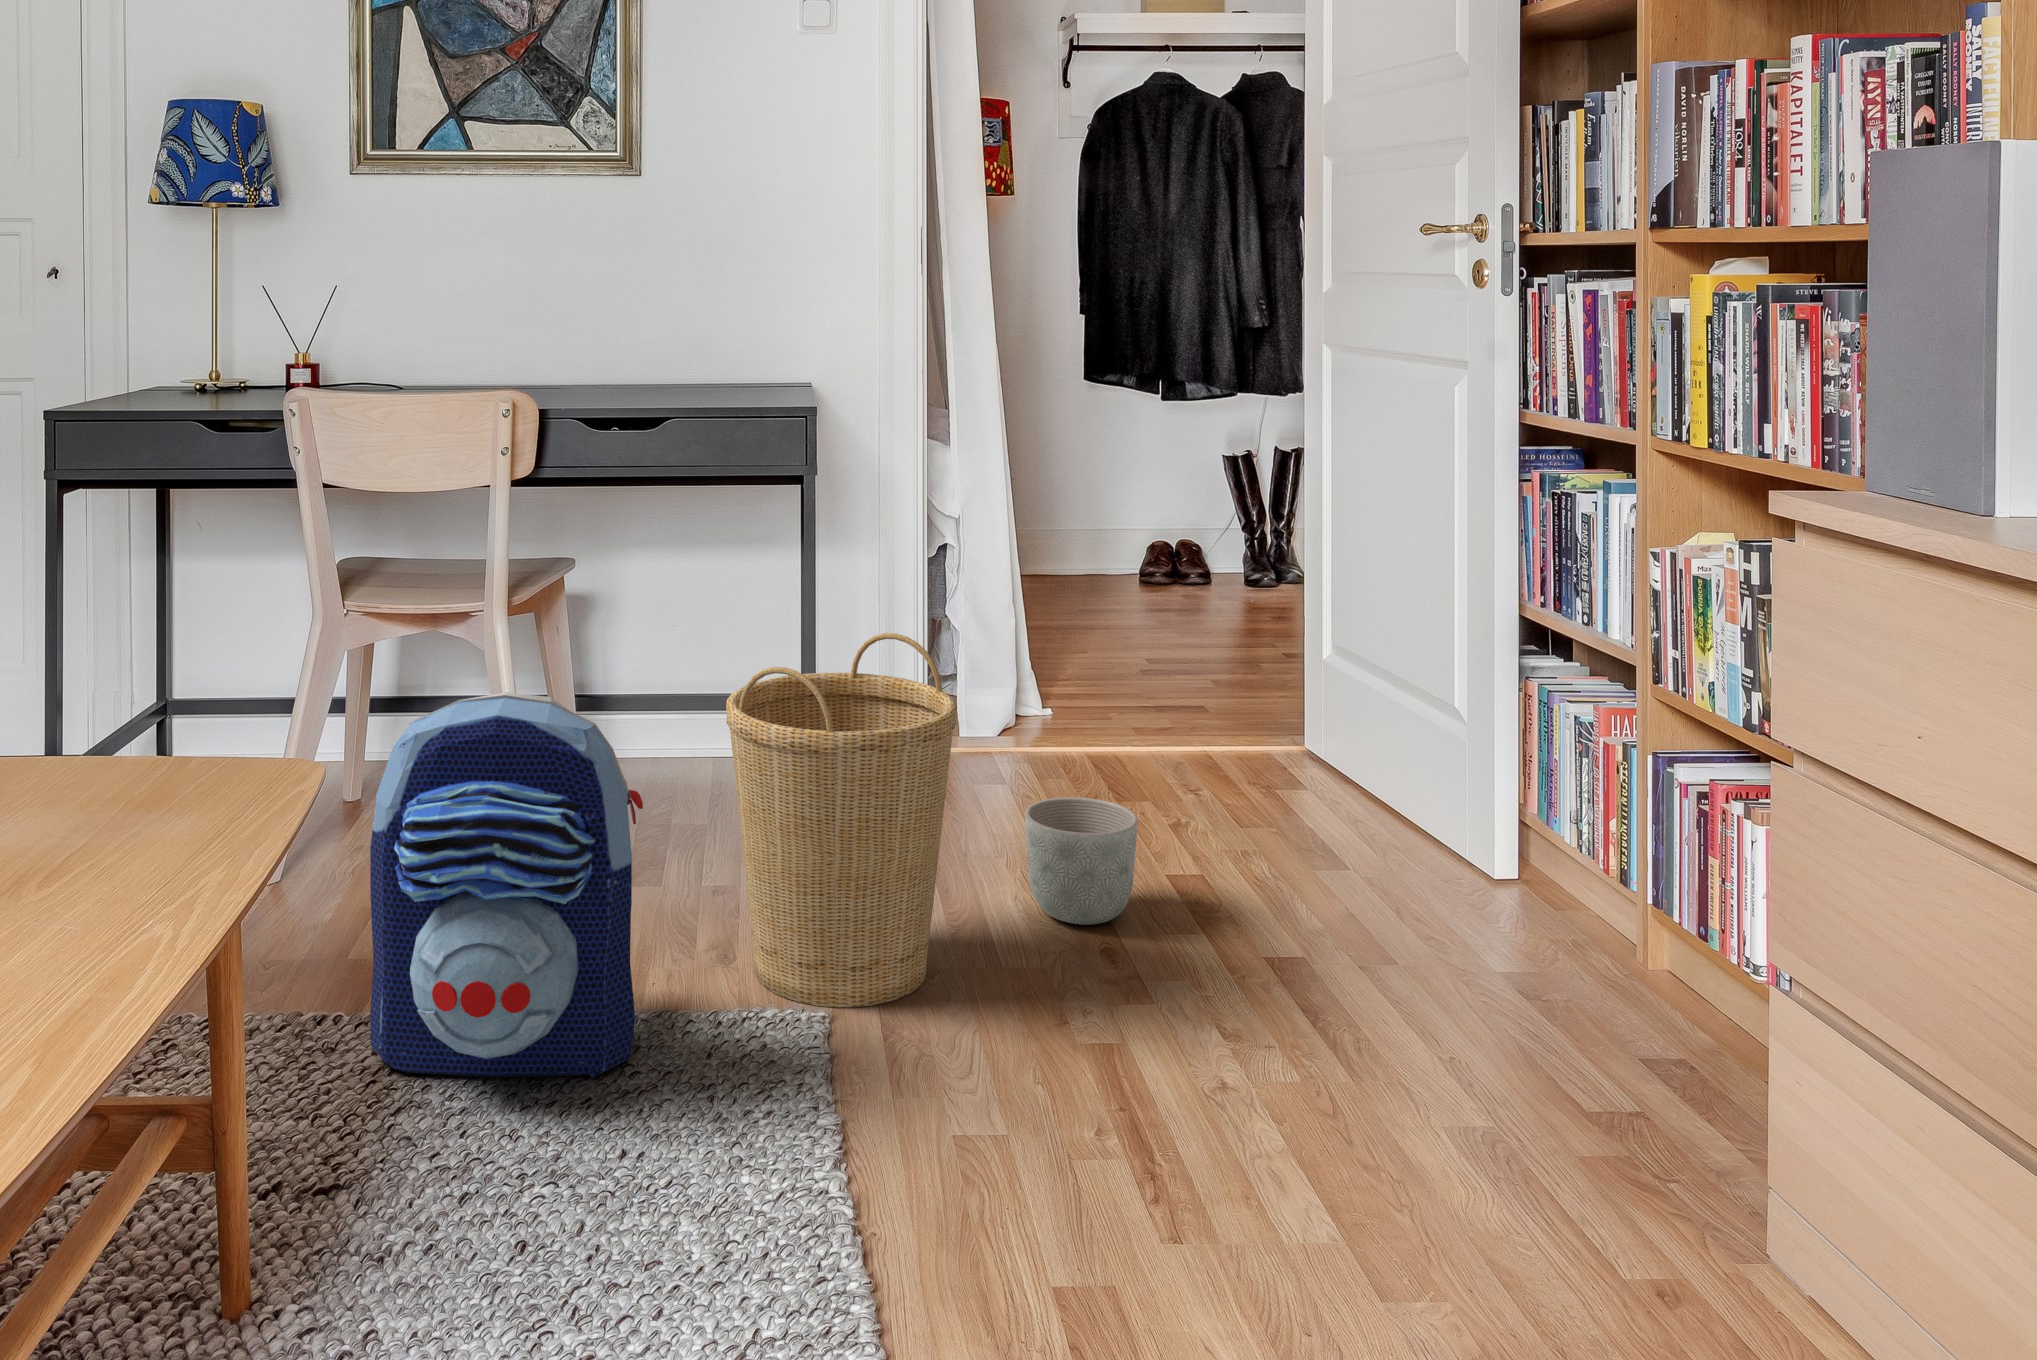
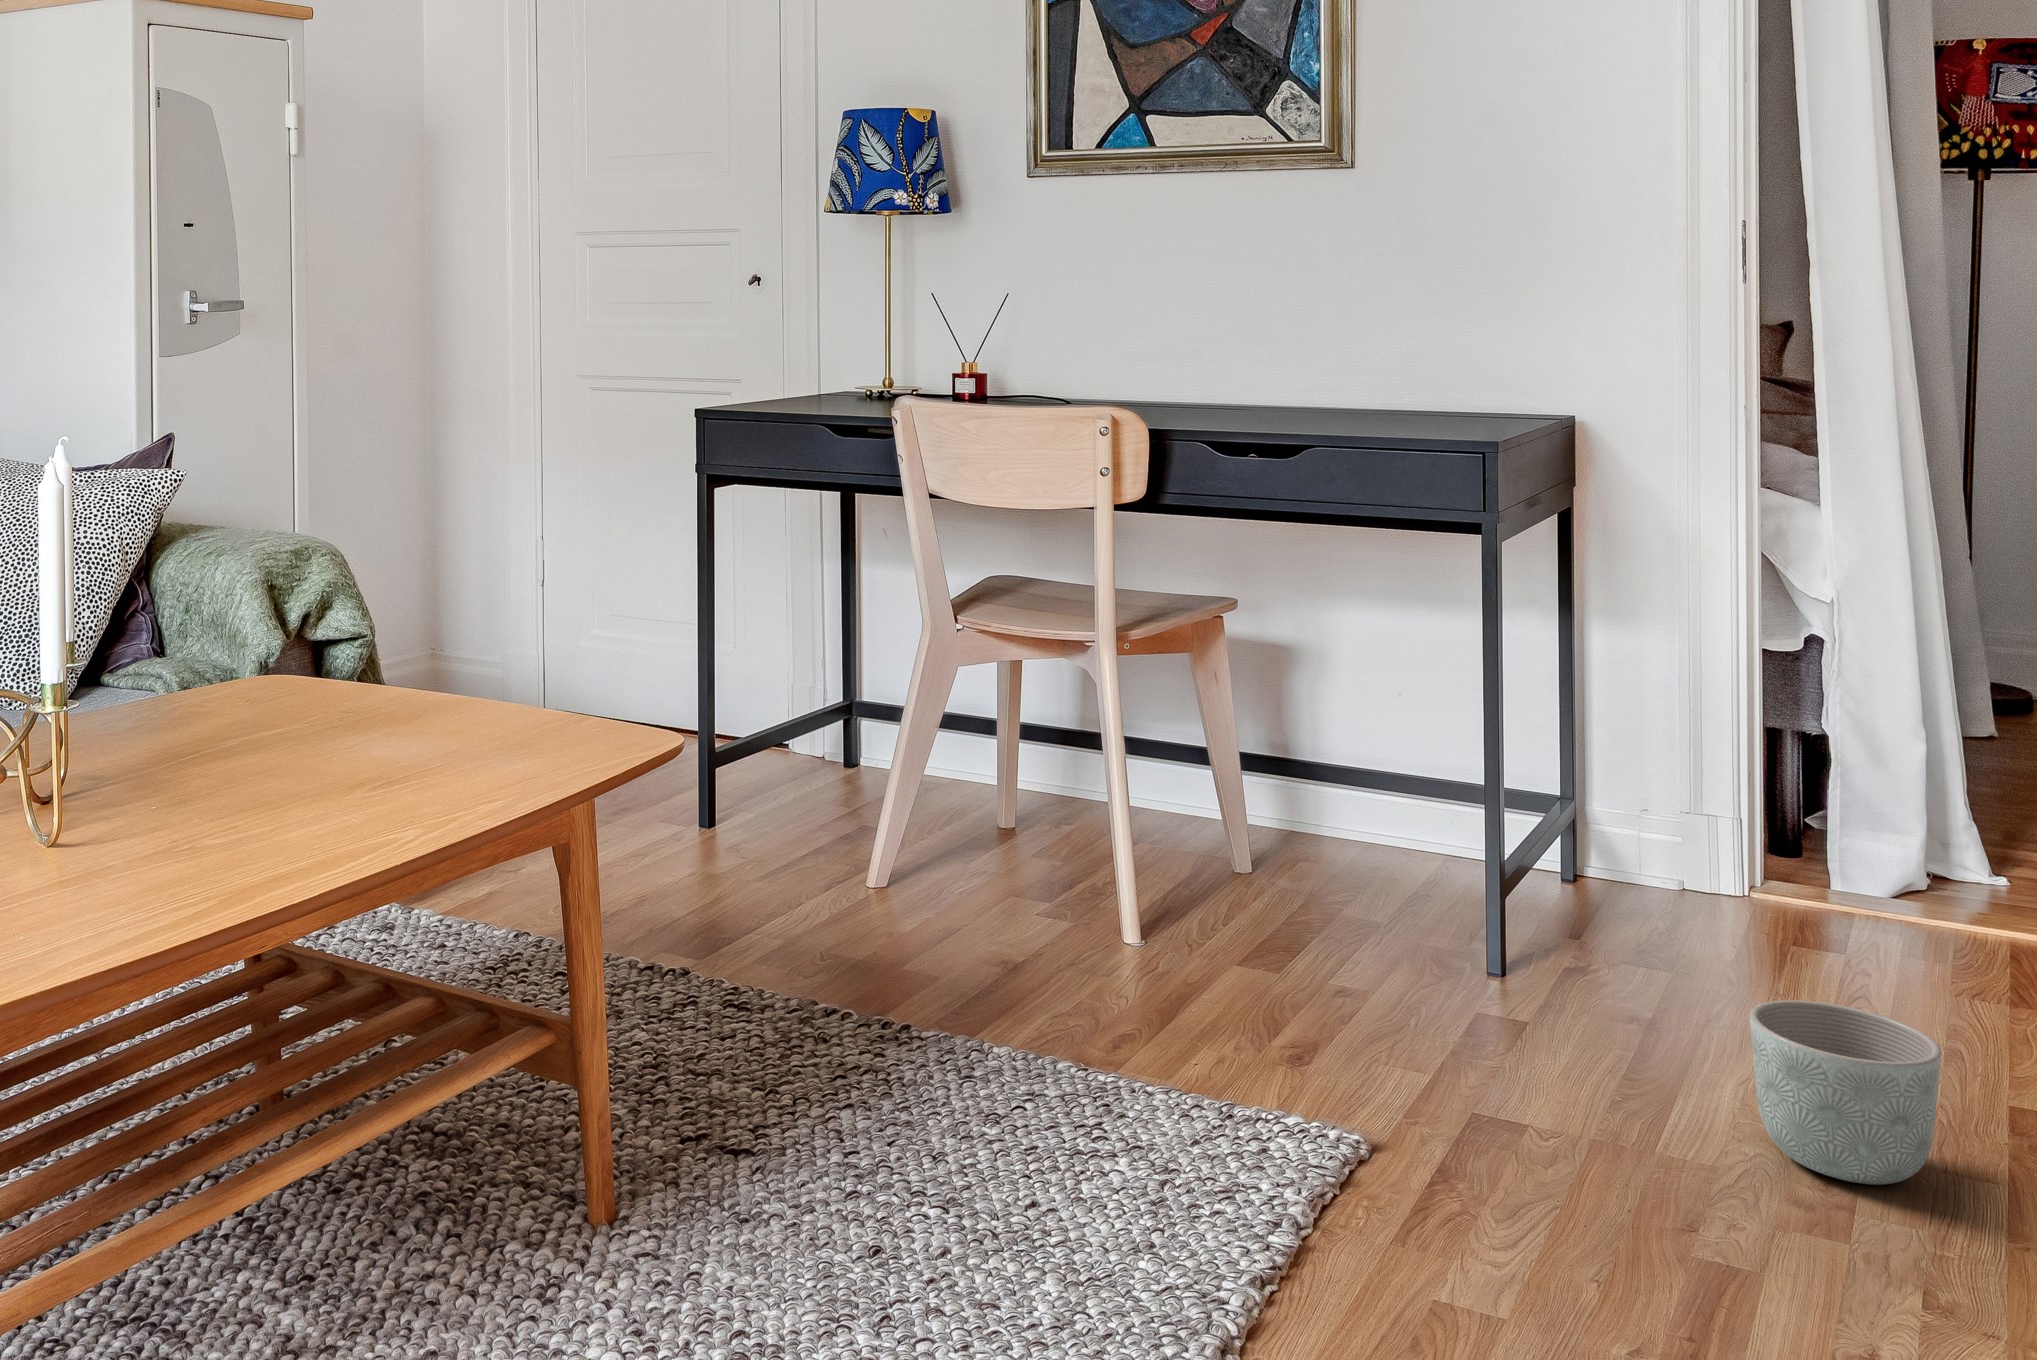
basket: present [726,633,957,1007] -> none [1272,736,1587,1176]
backpack: present [370,693,643,1078] -> none [854,722,1125,1137]

